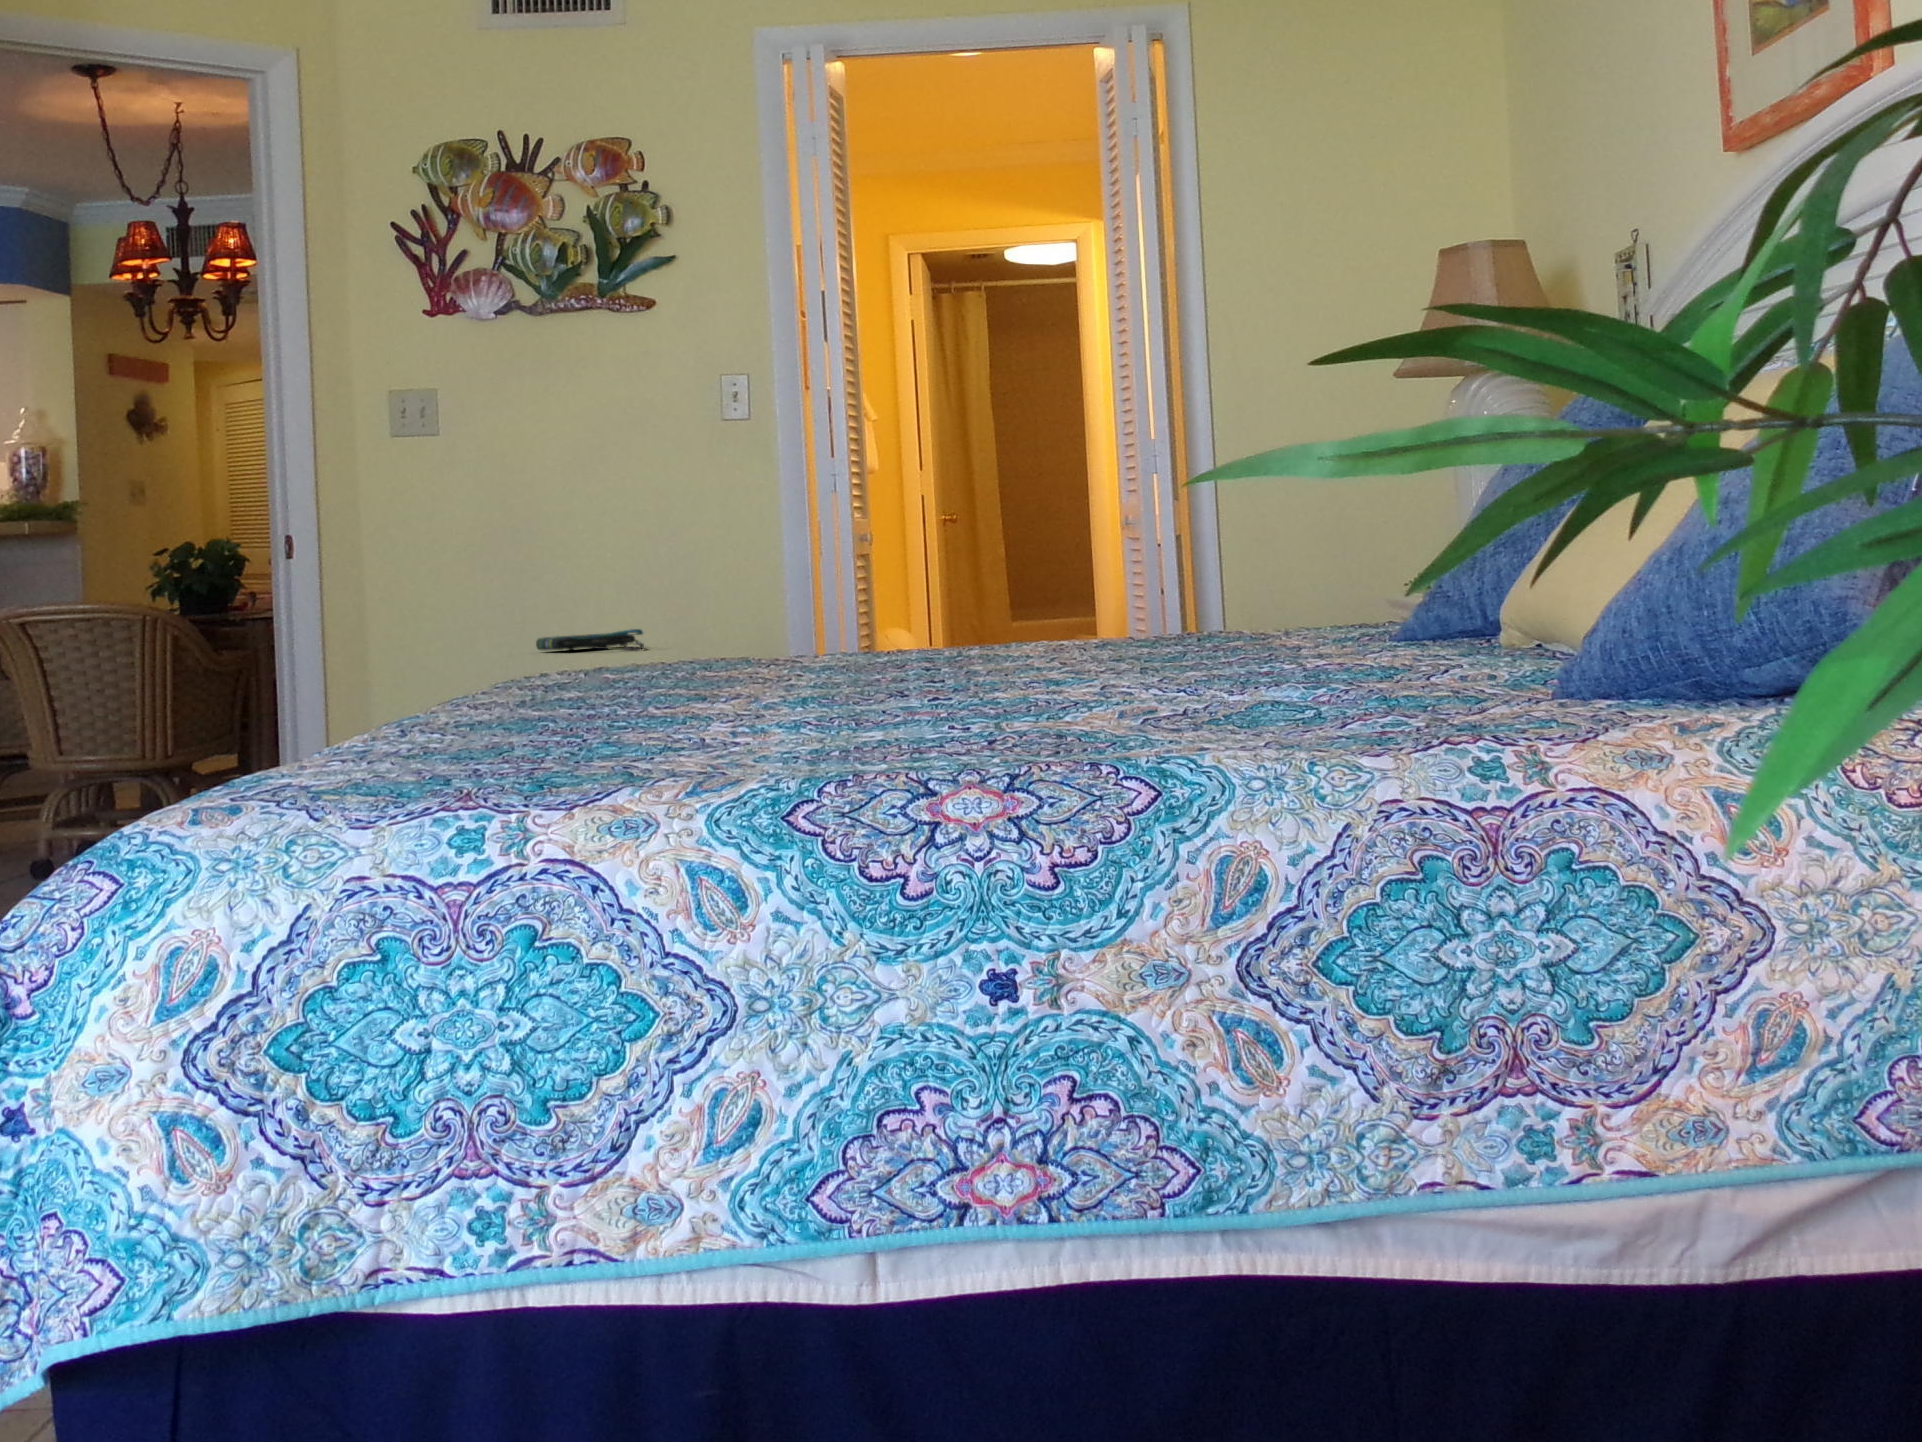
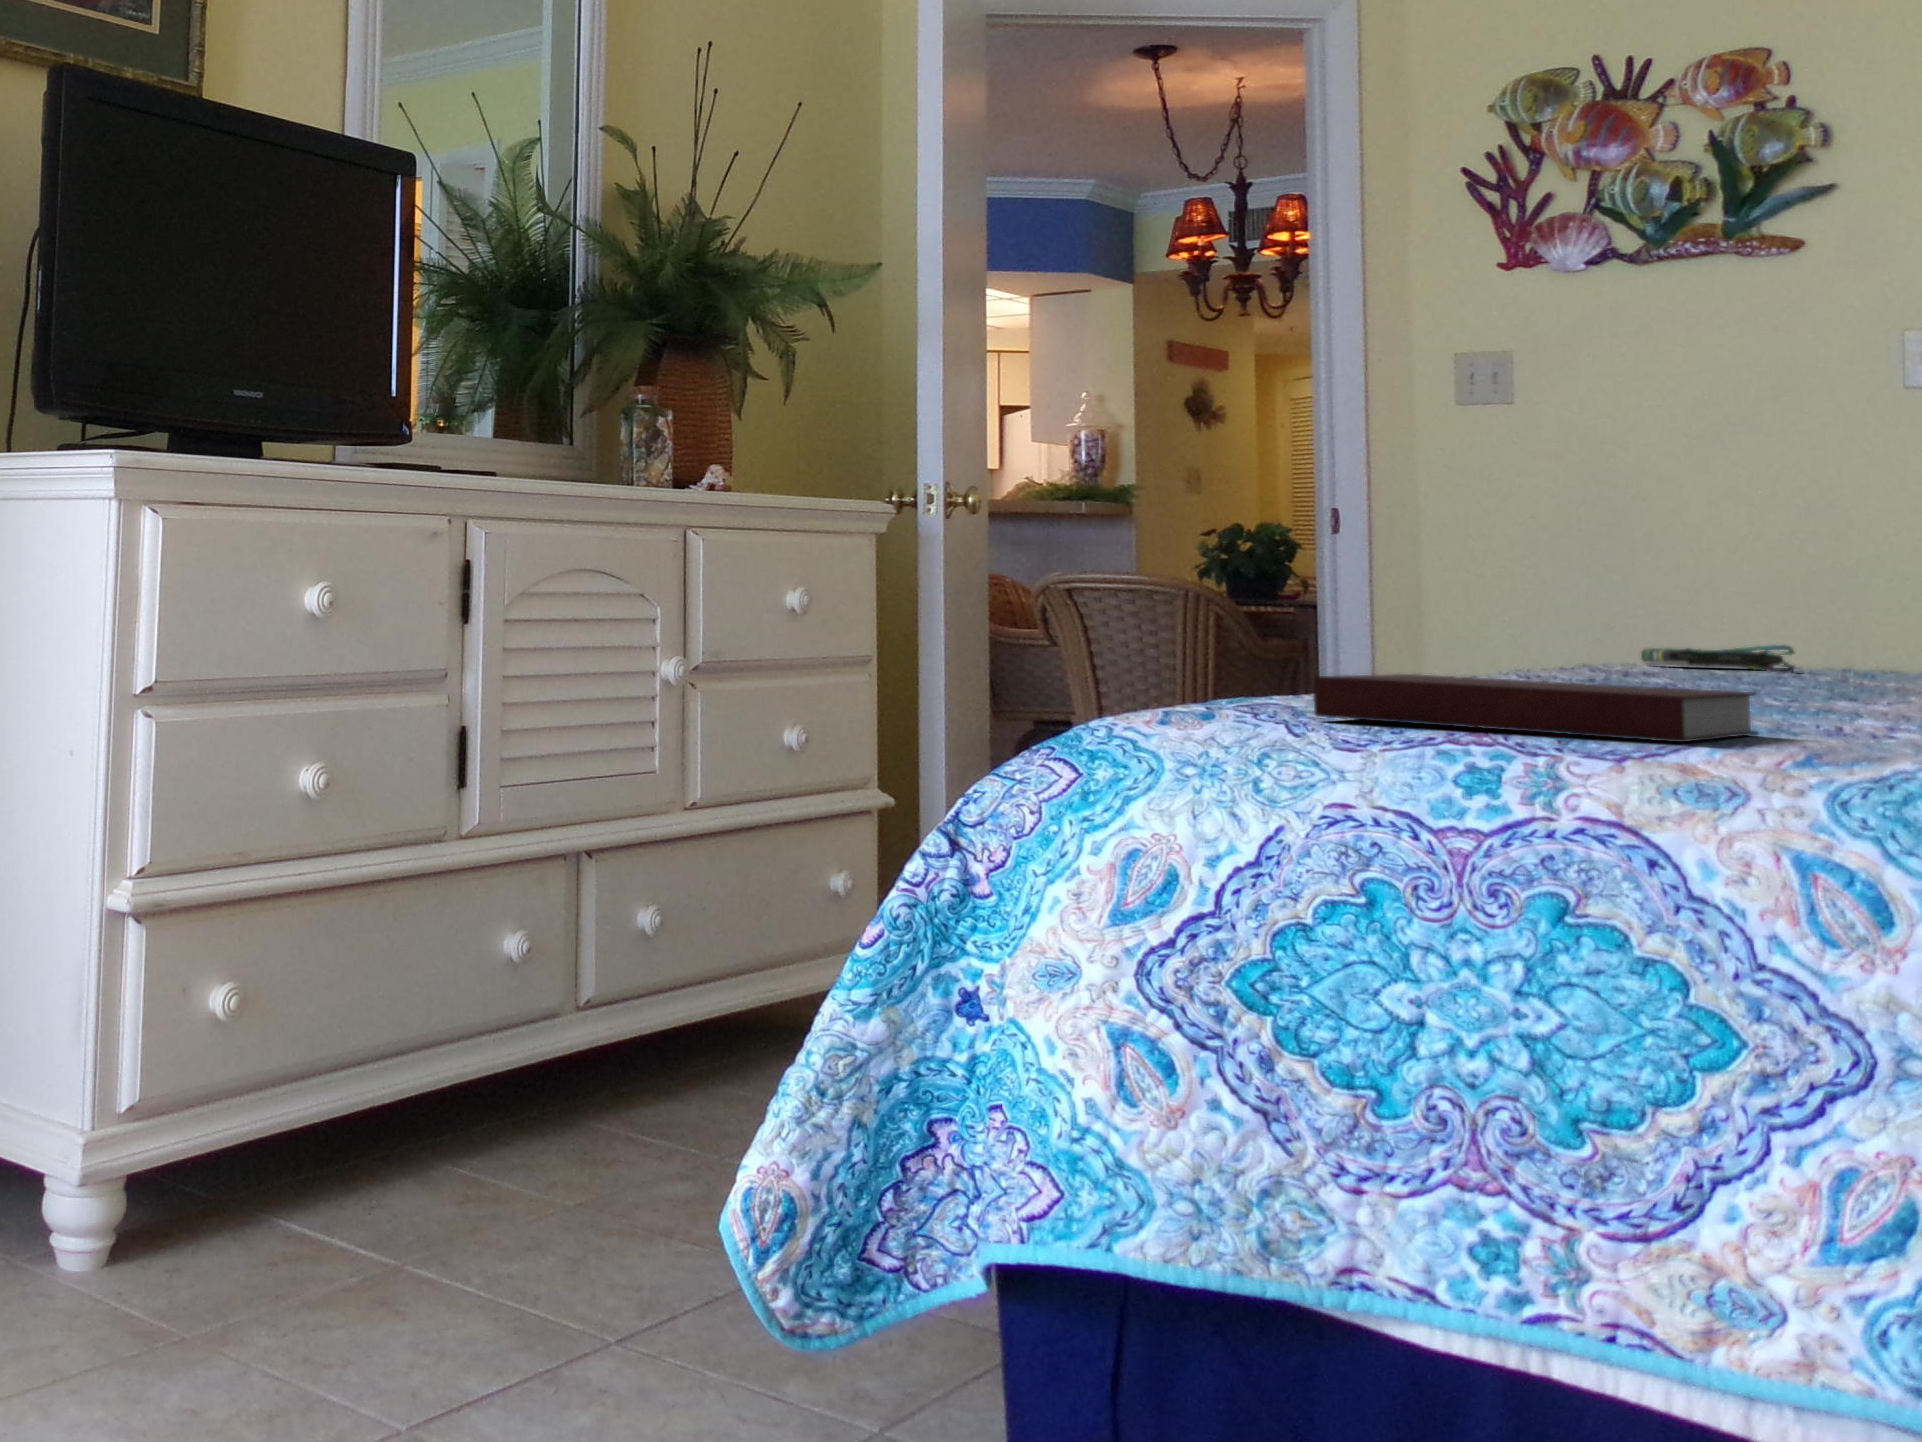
notebook: none [322,722,649,788] -> present [1313,674,1757,742]

